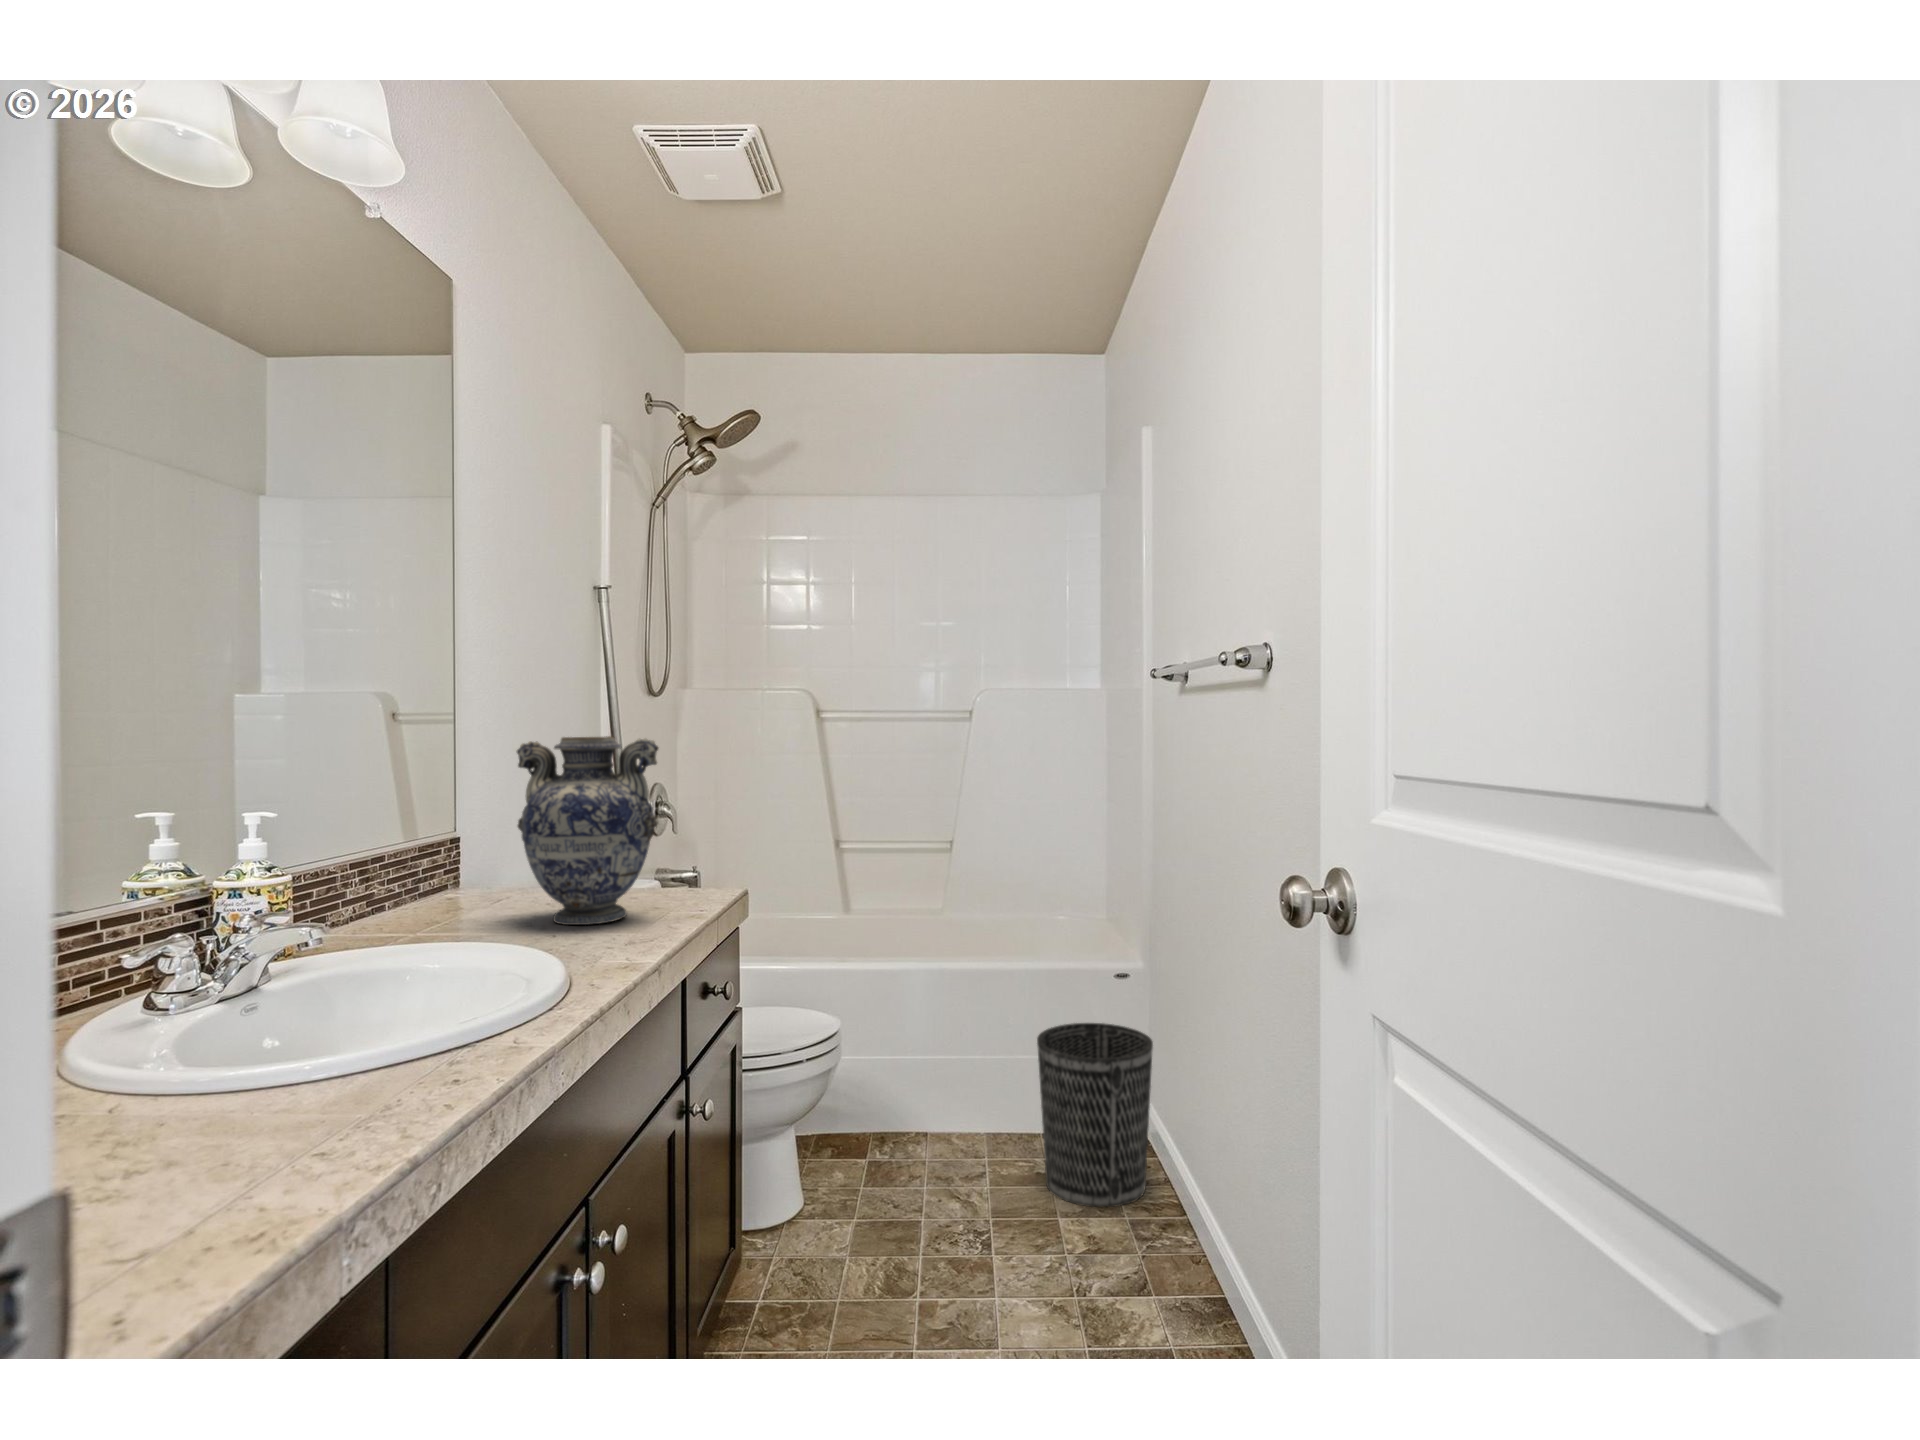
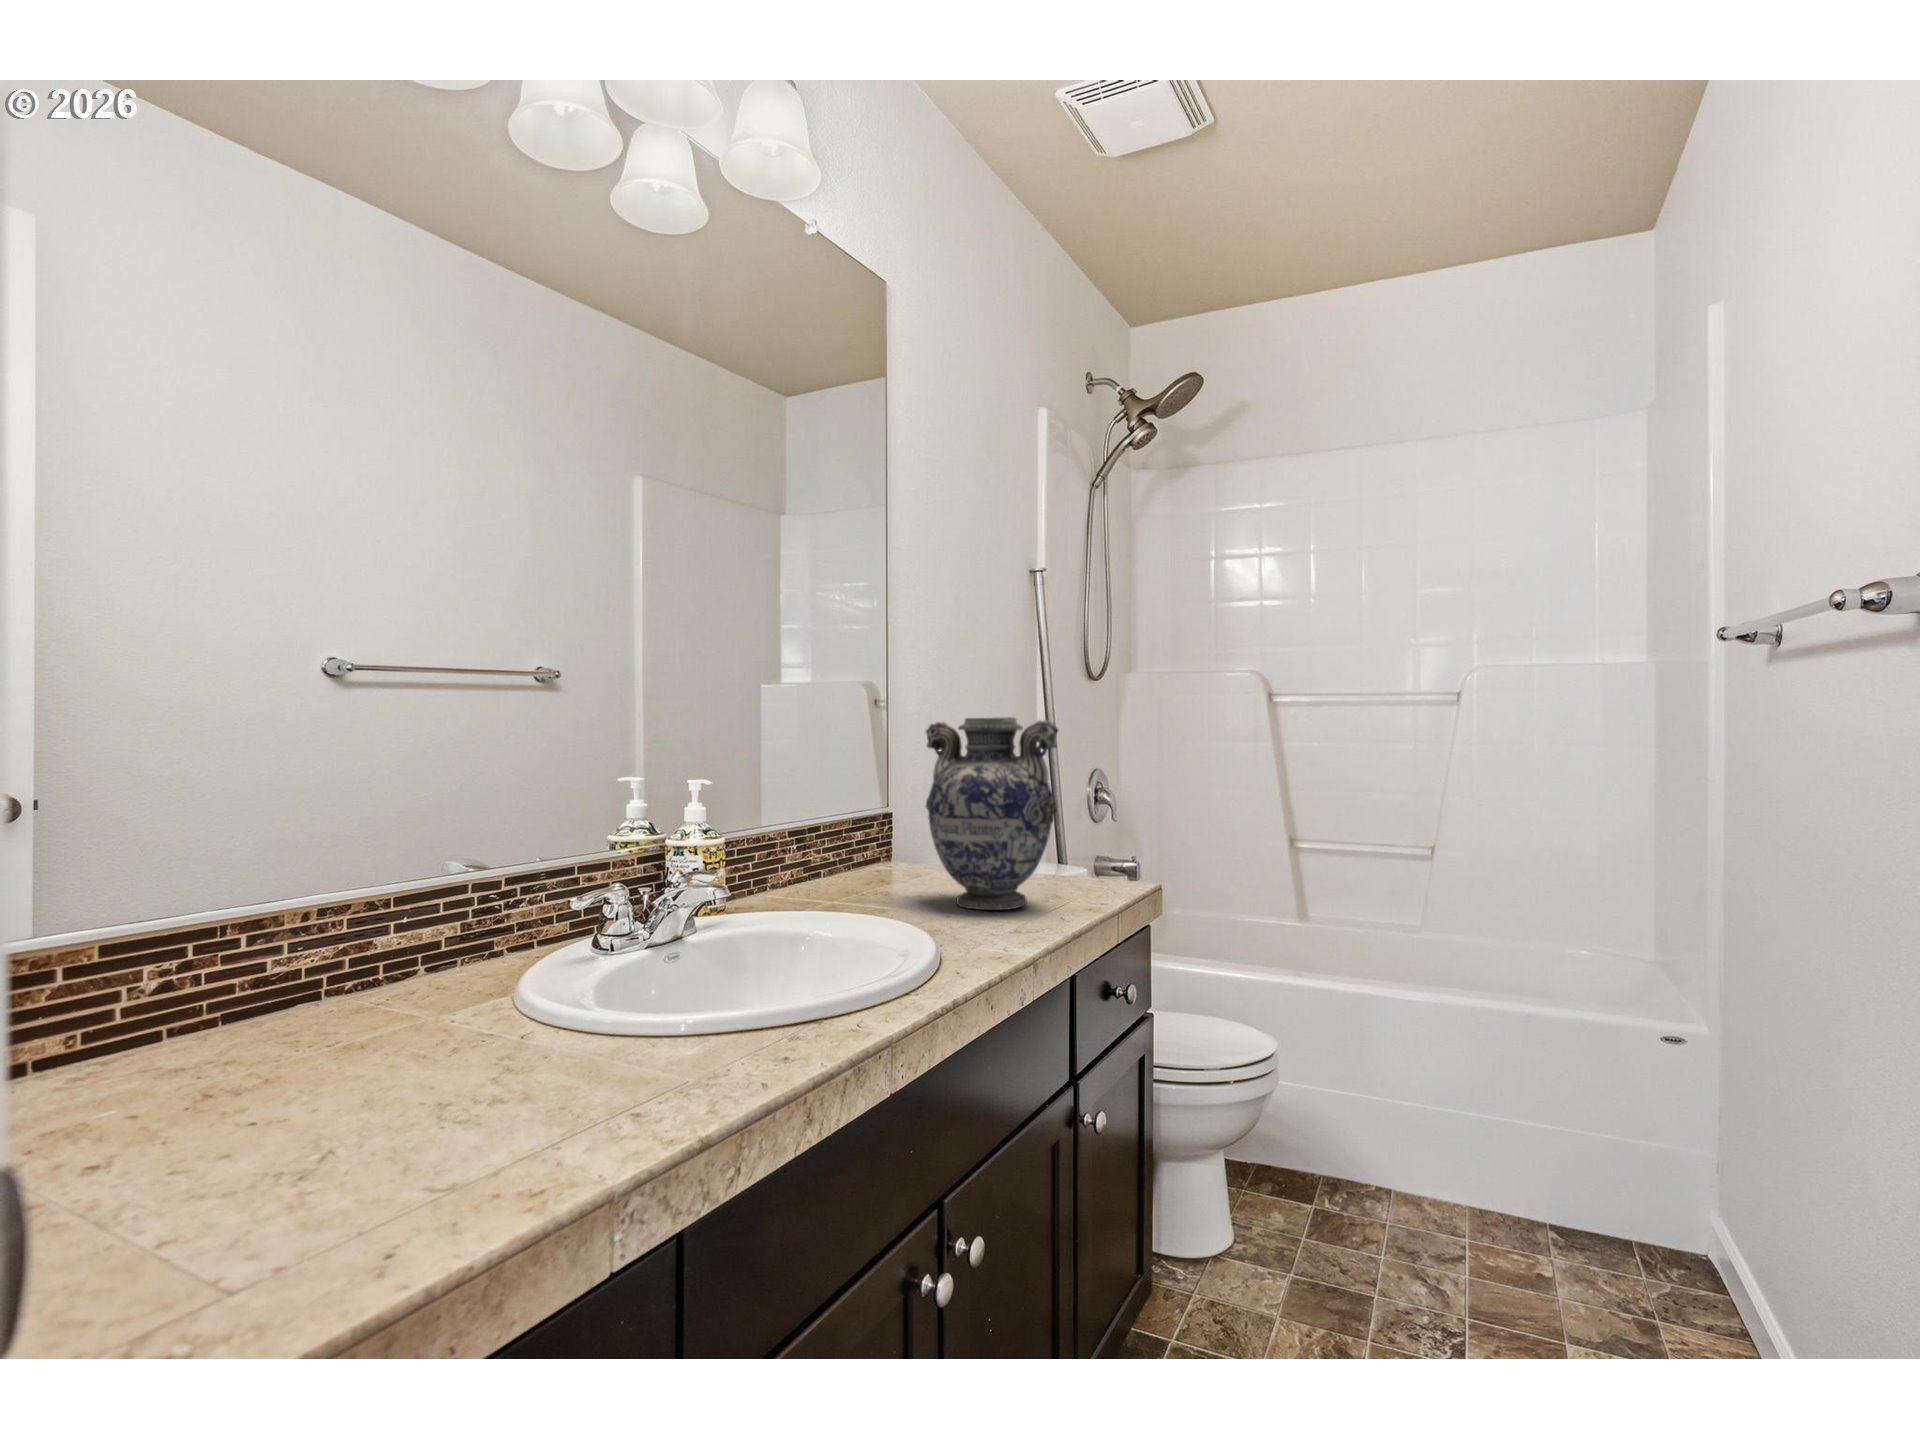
wastebasket: present [1037,1023,1153,1207] -> none [1537,1094,1714,1345]

